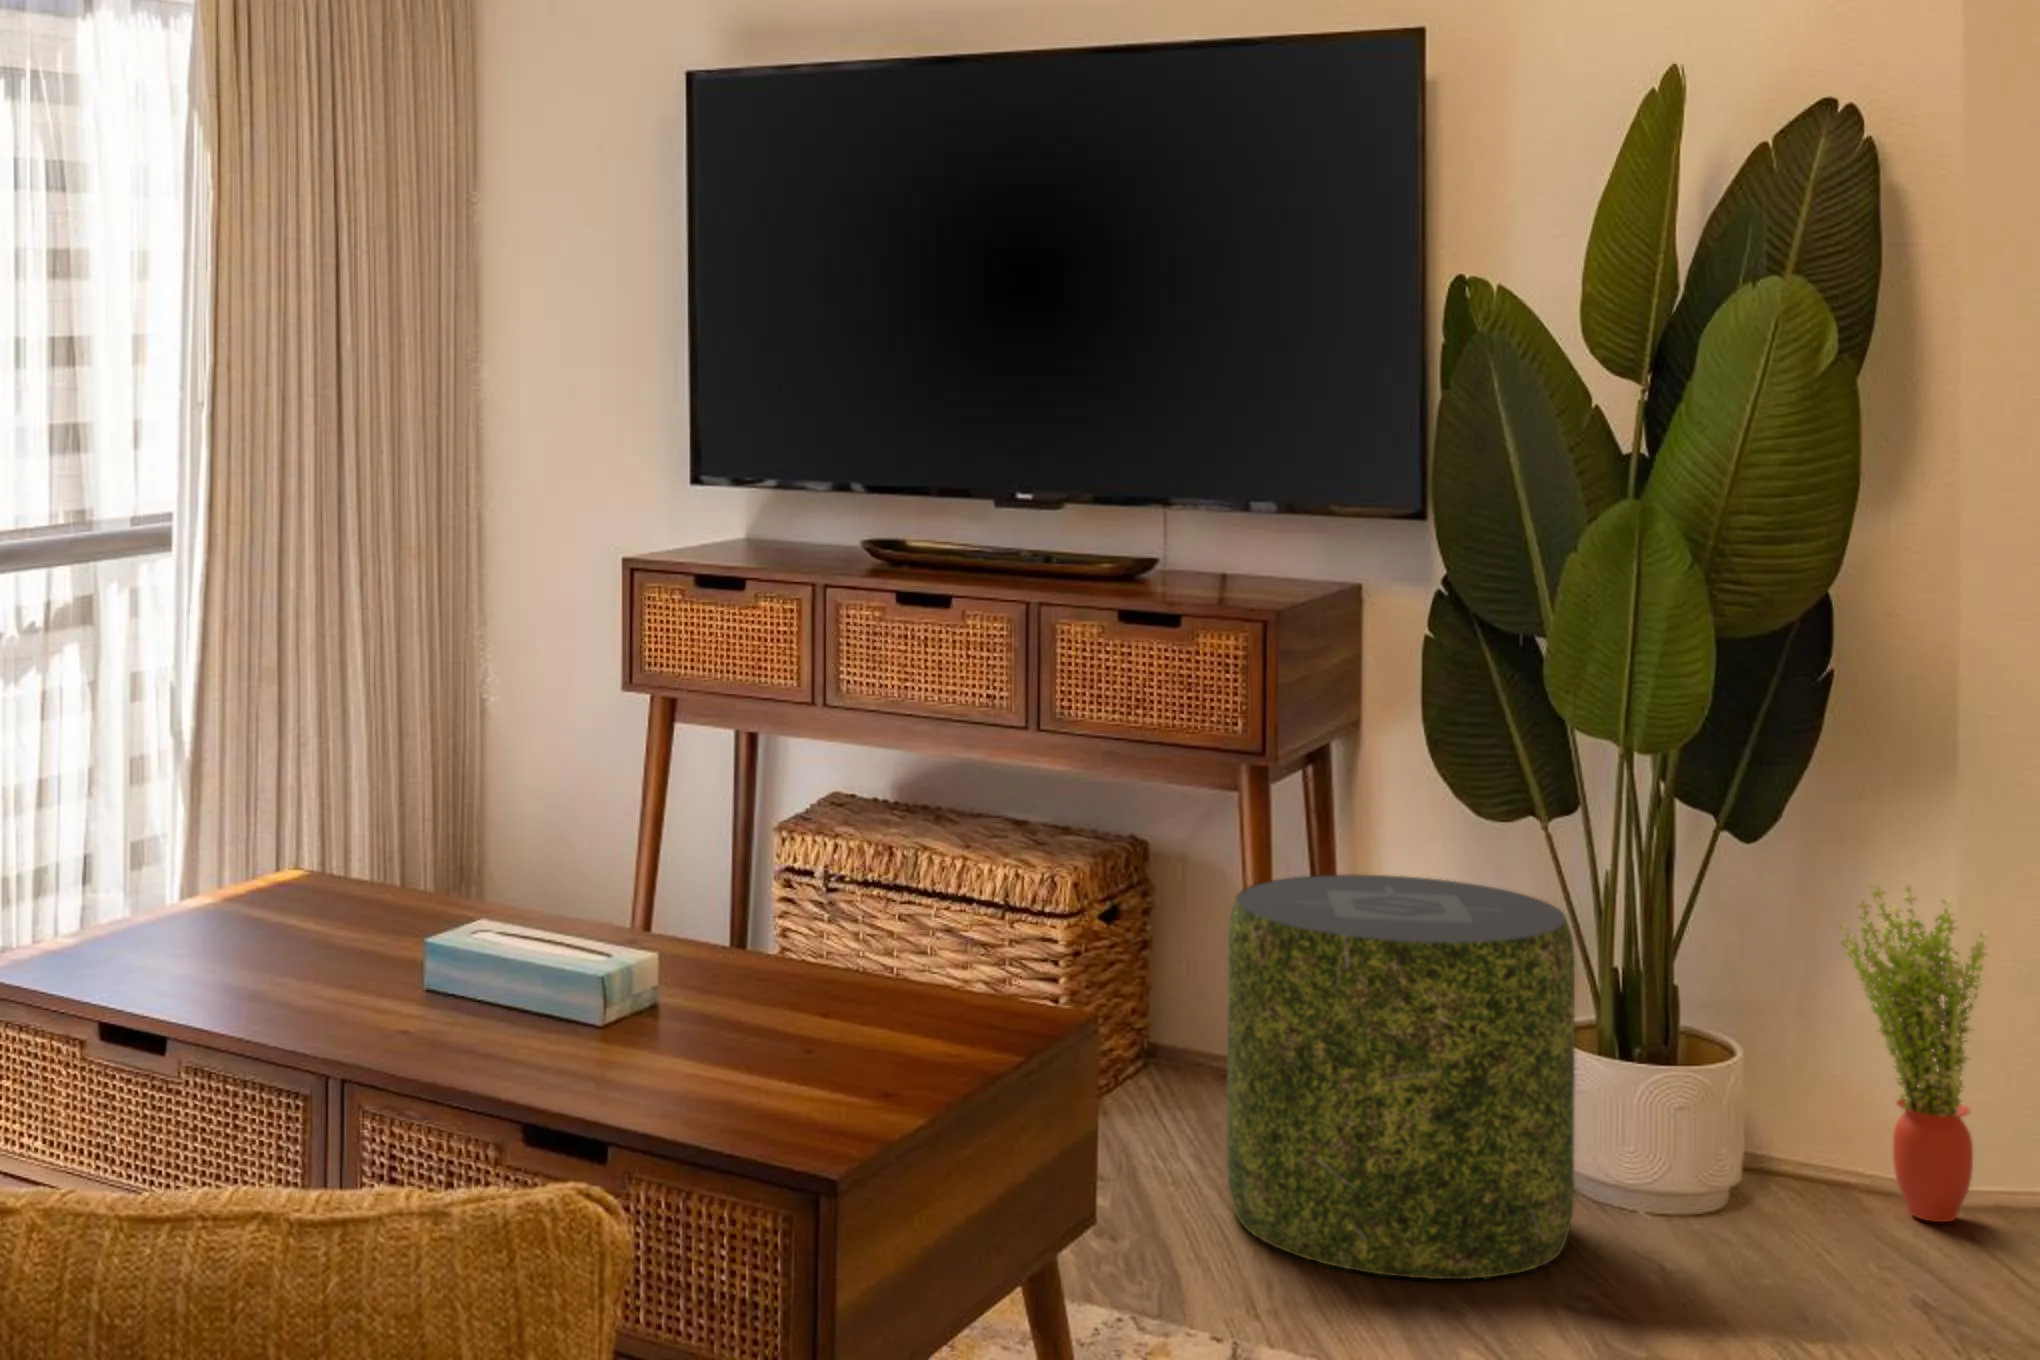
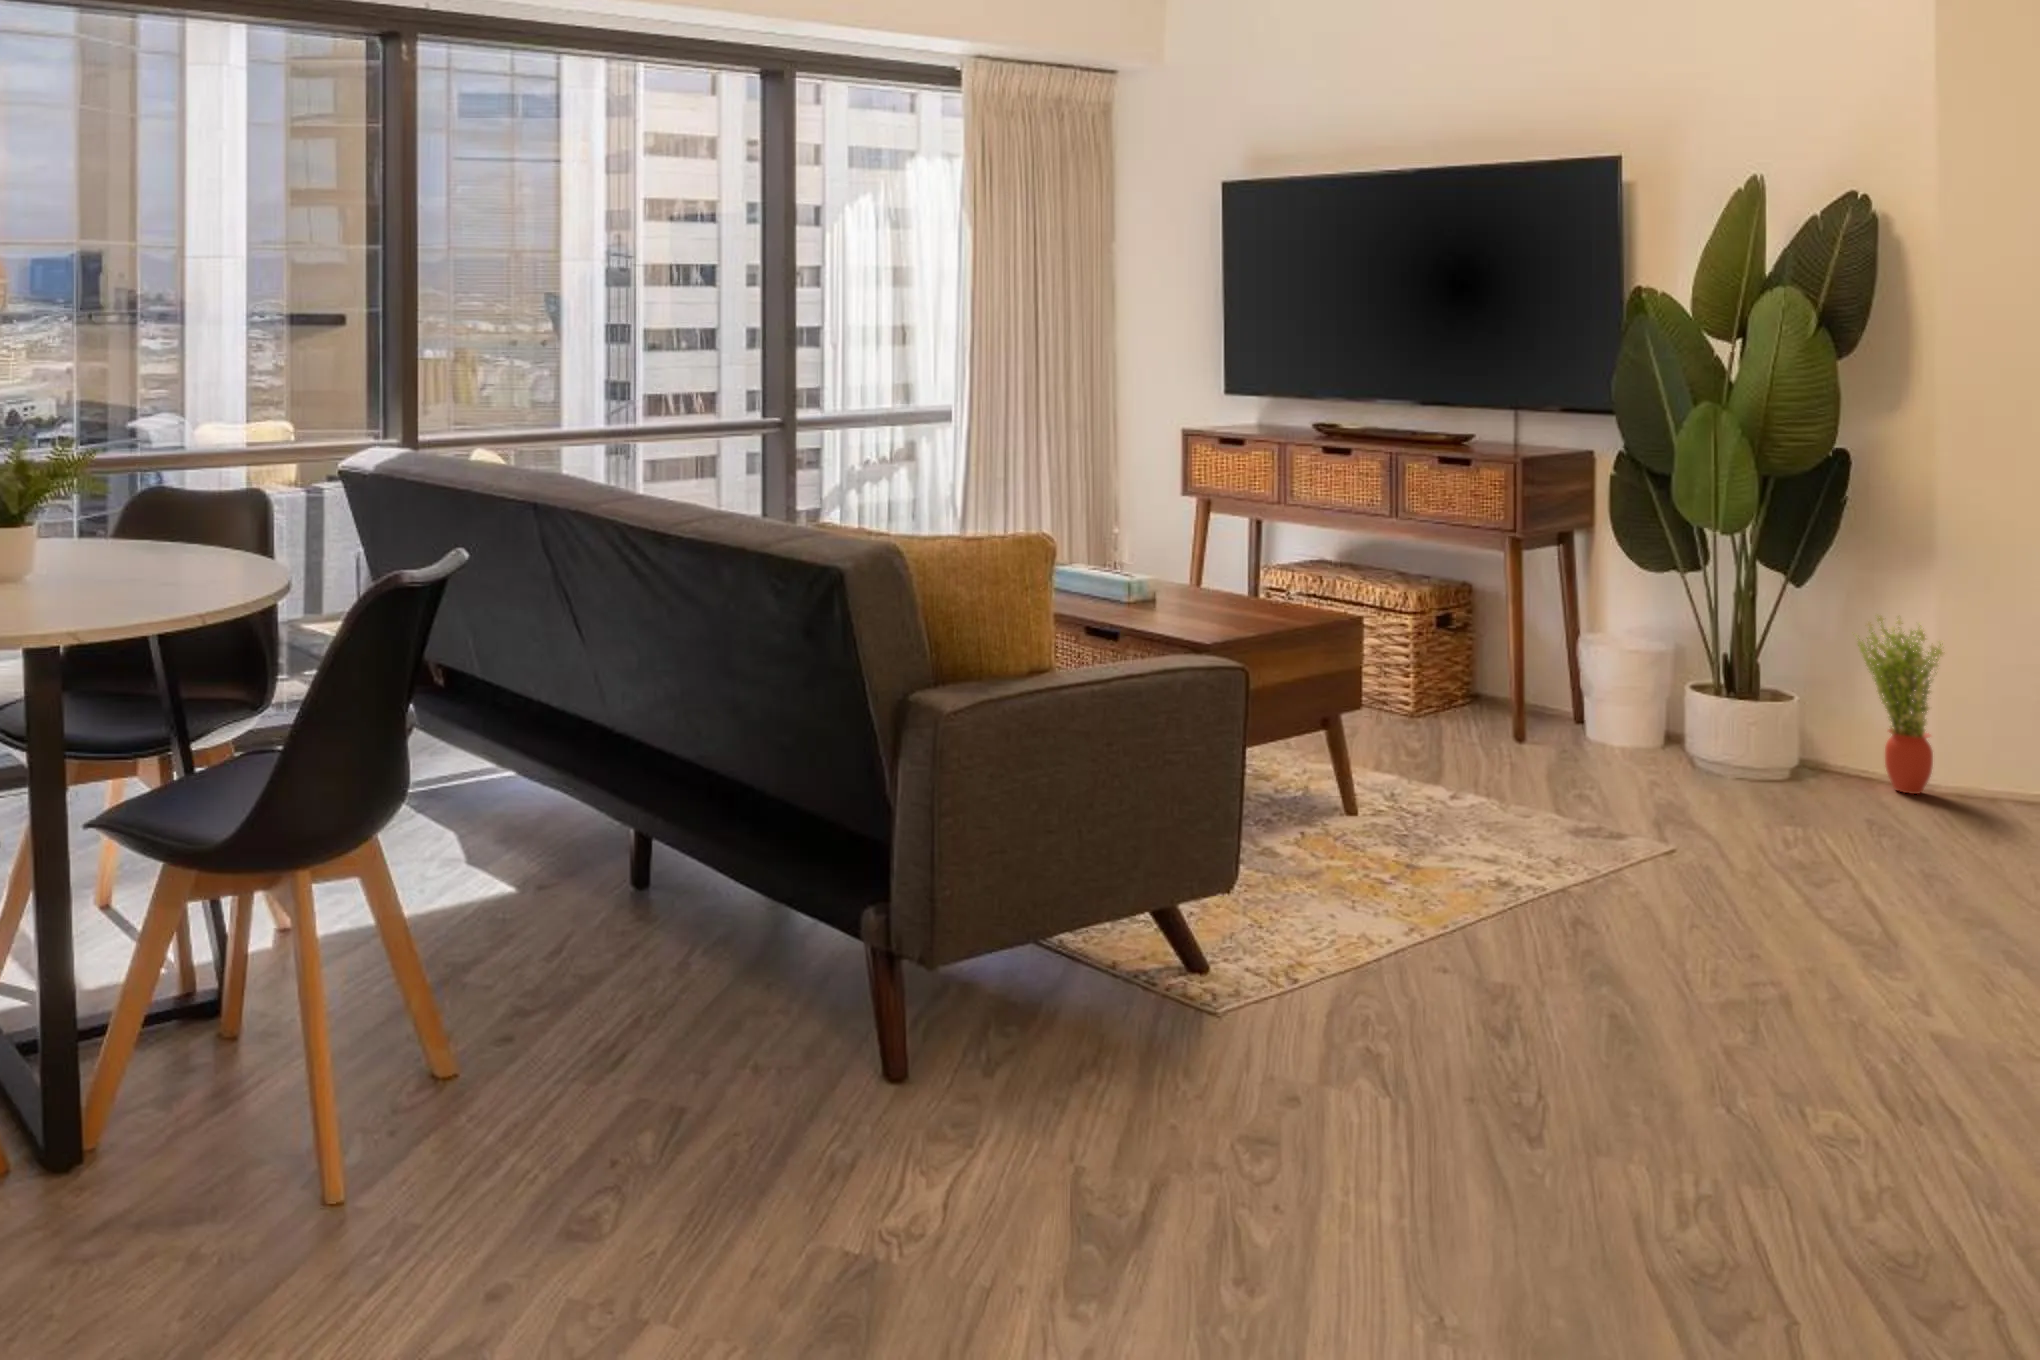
pouf: present [1227,875,1575,1279] -> none [1485,595,1680,788]

